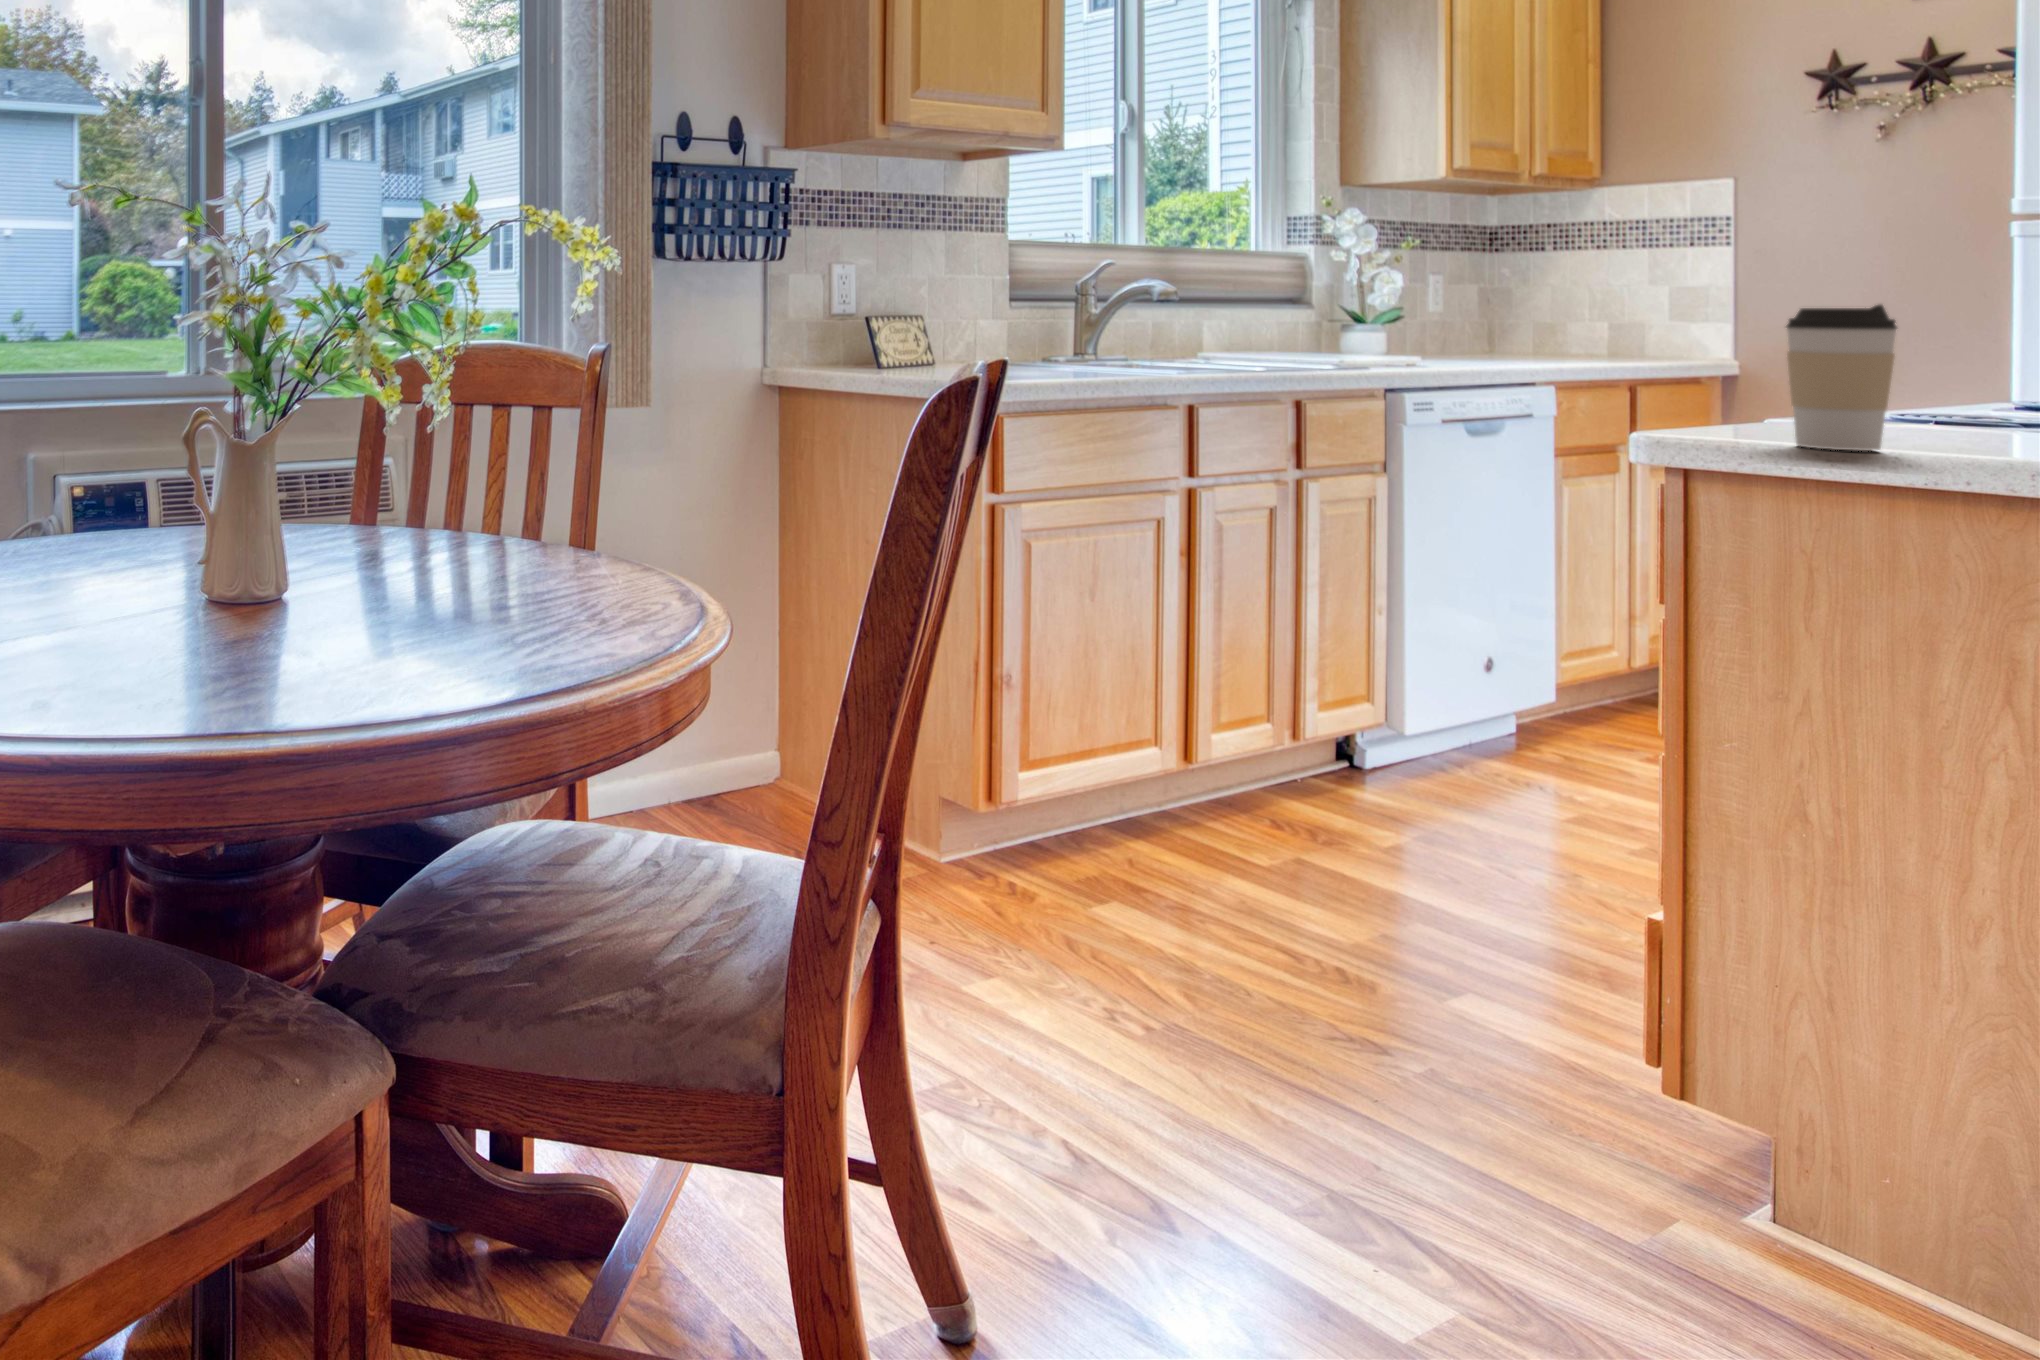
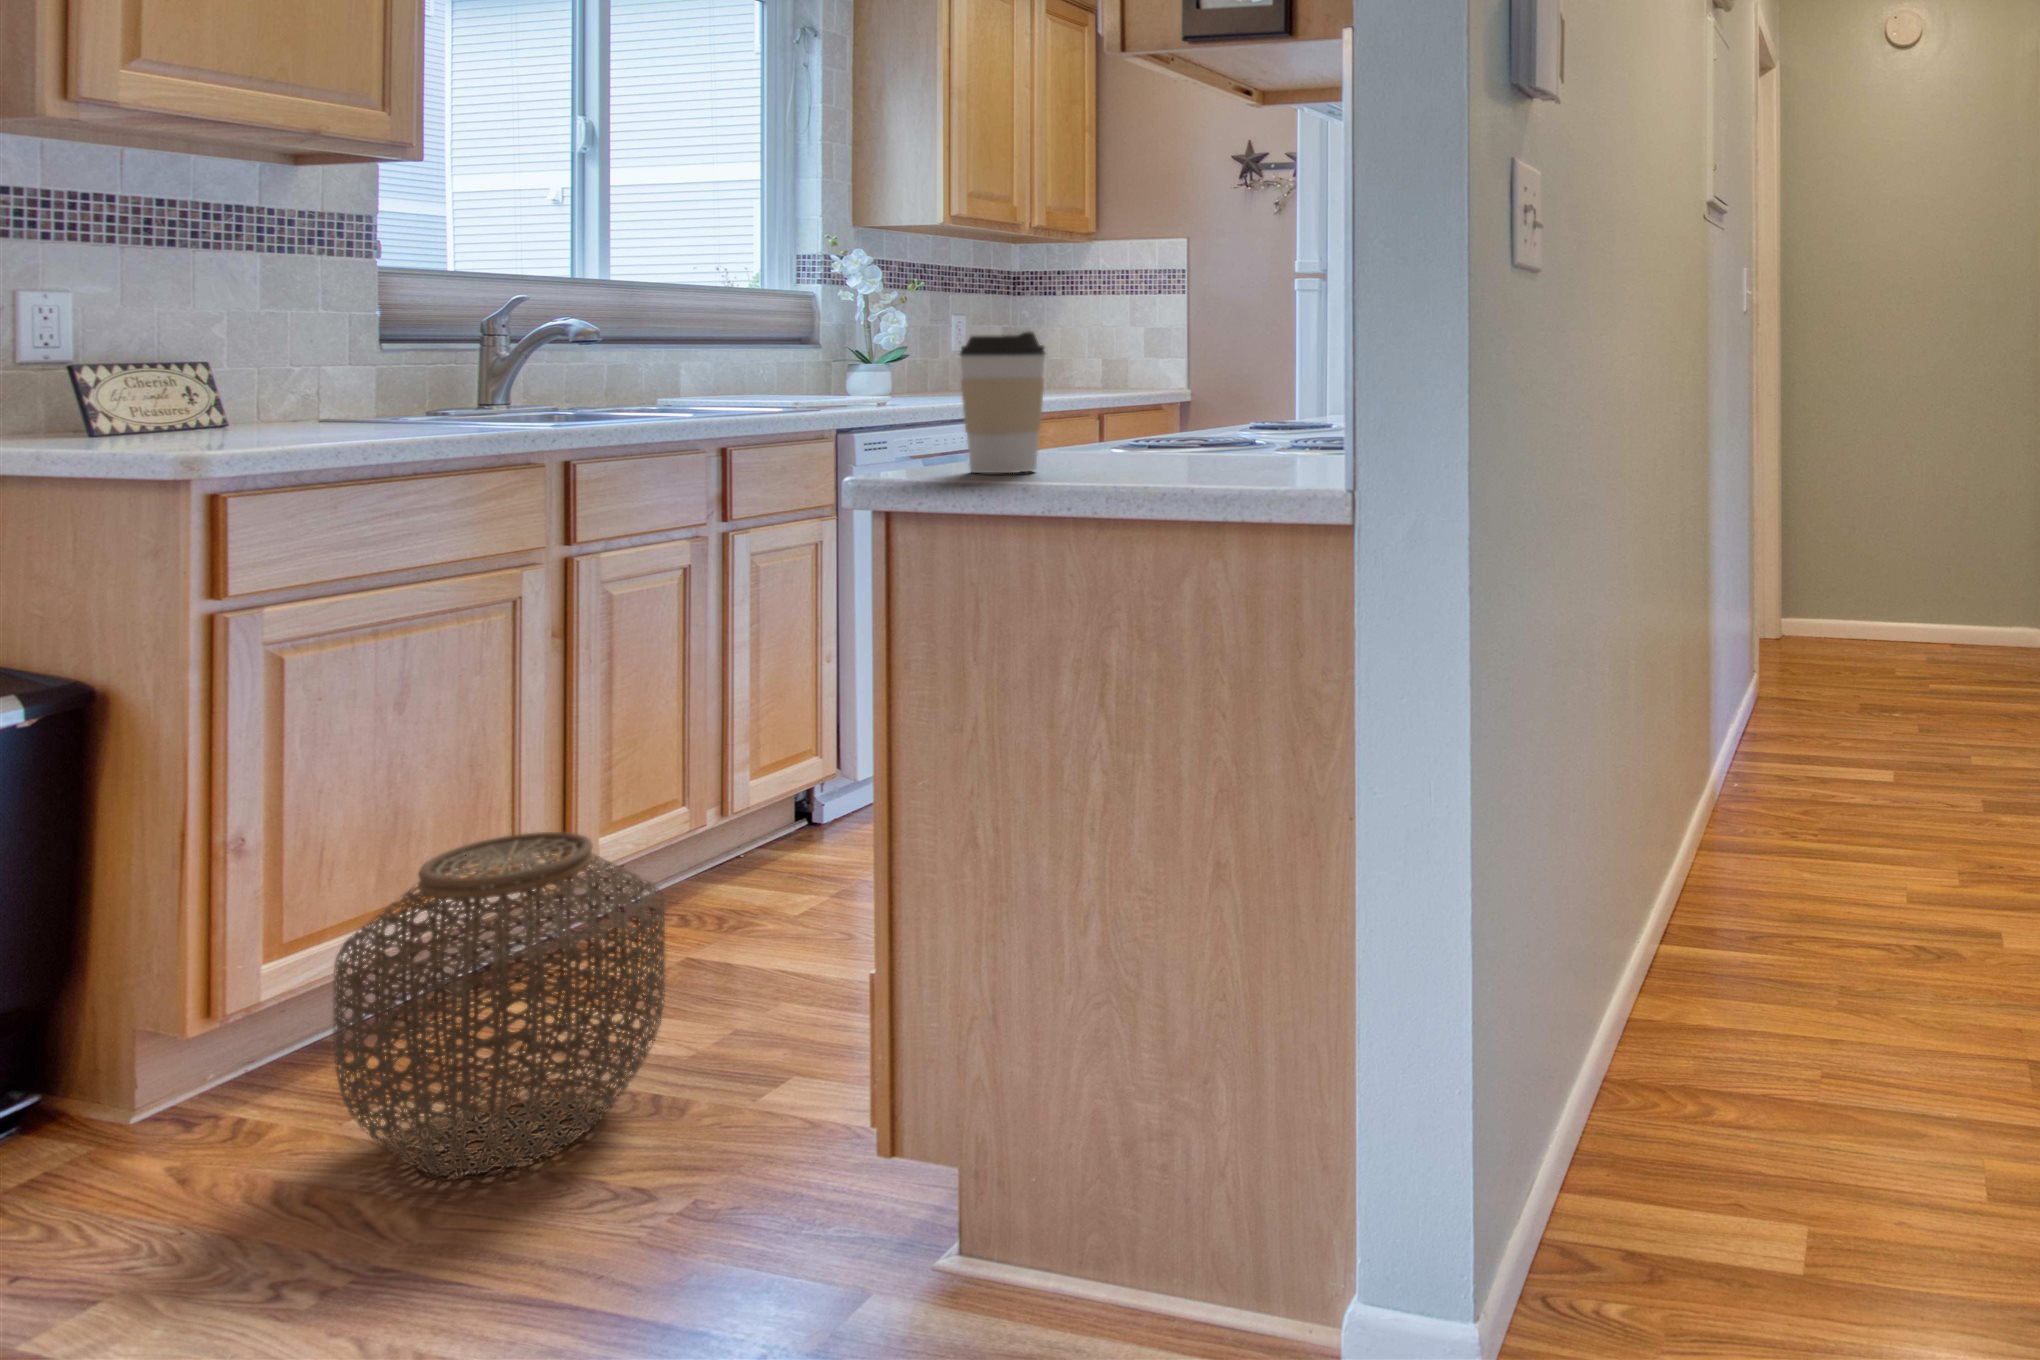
woven basket: none [1110,715,1360,988] -> present [333,832,665,1176]

